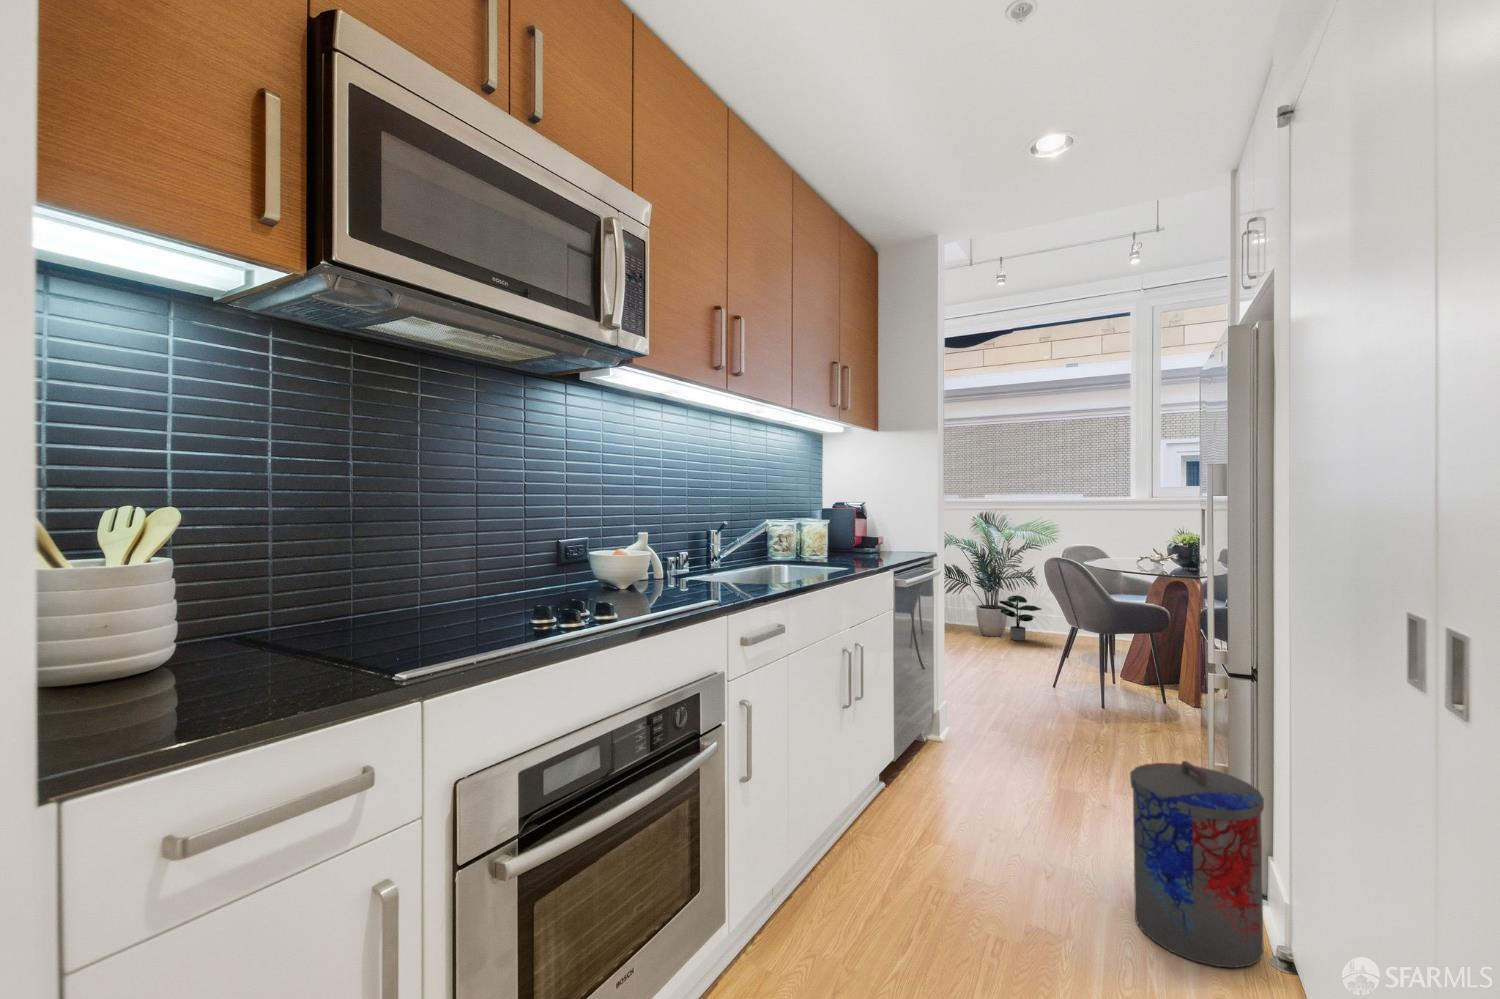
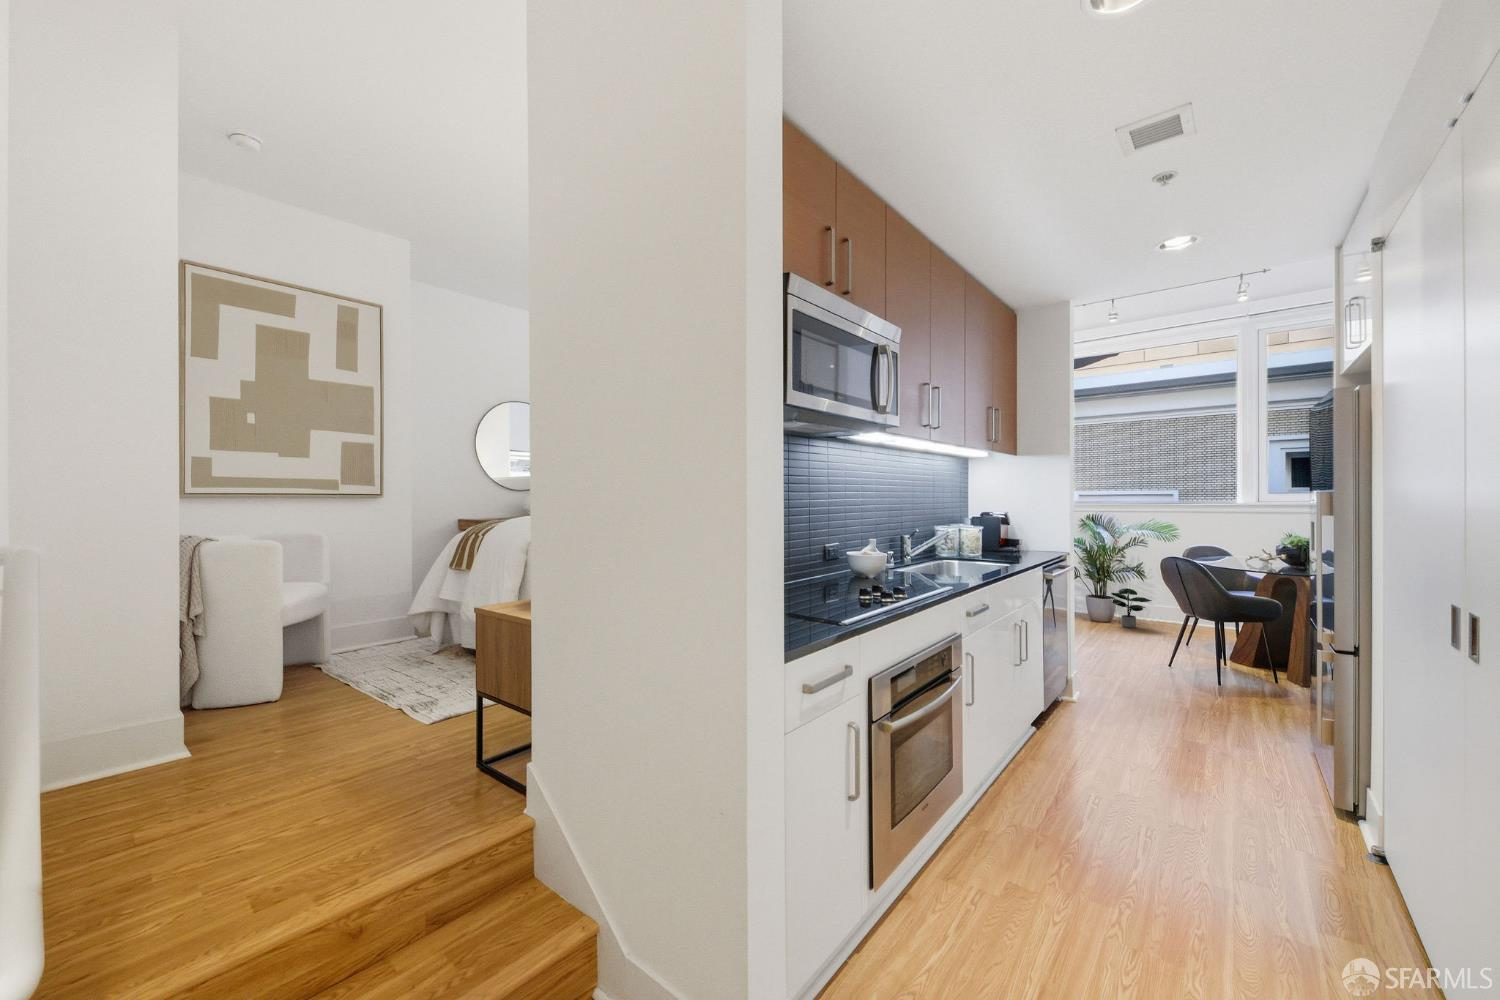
trash can: present [1130,761,1264,968] -> none [1251,711,1360,857]

